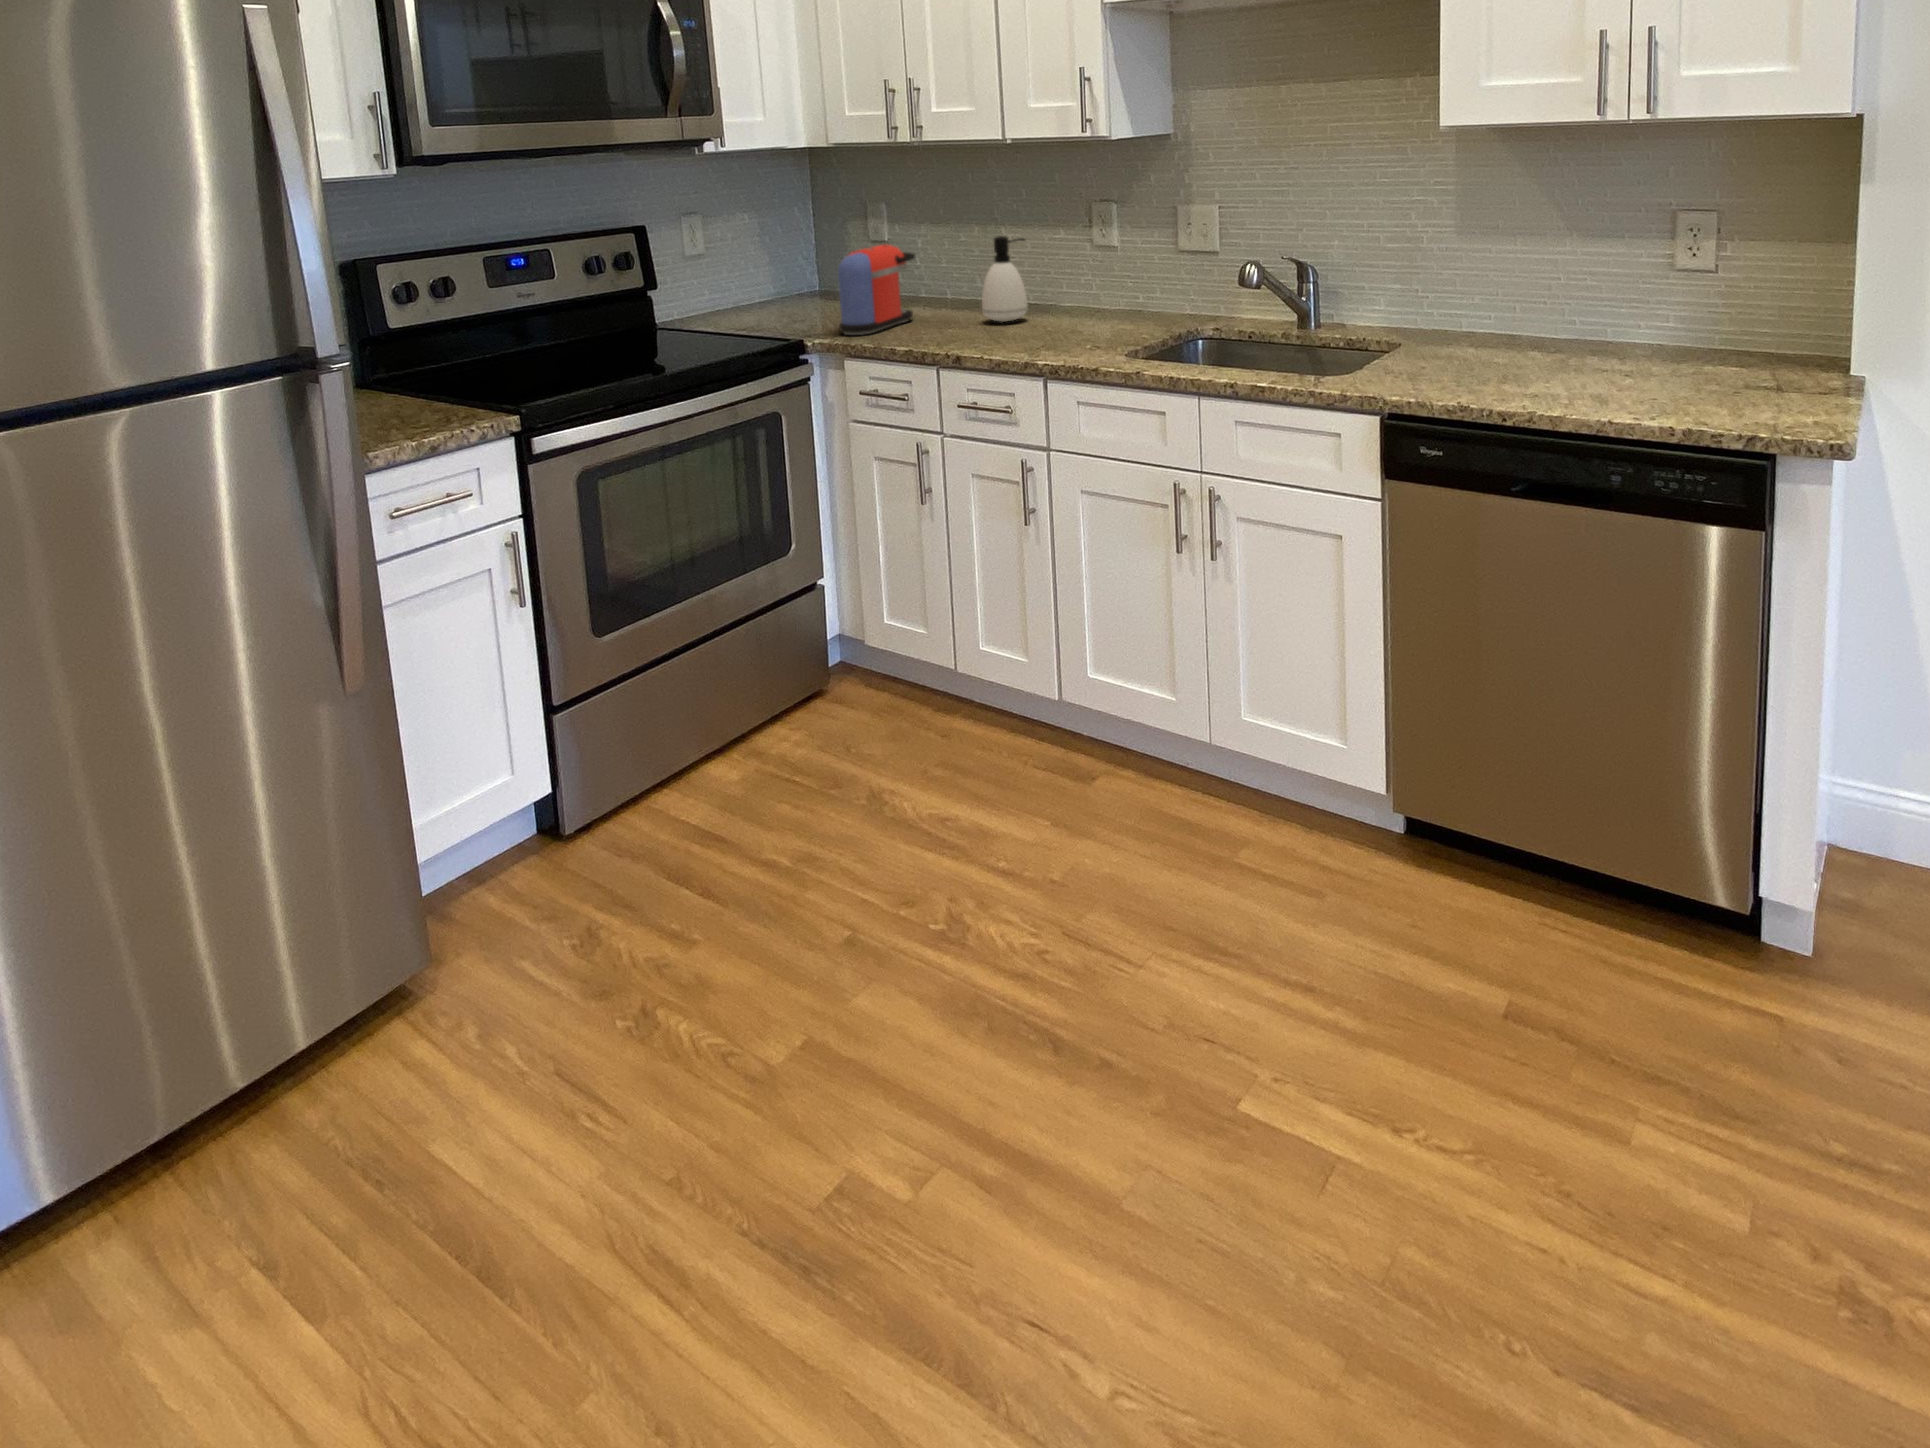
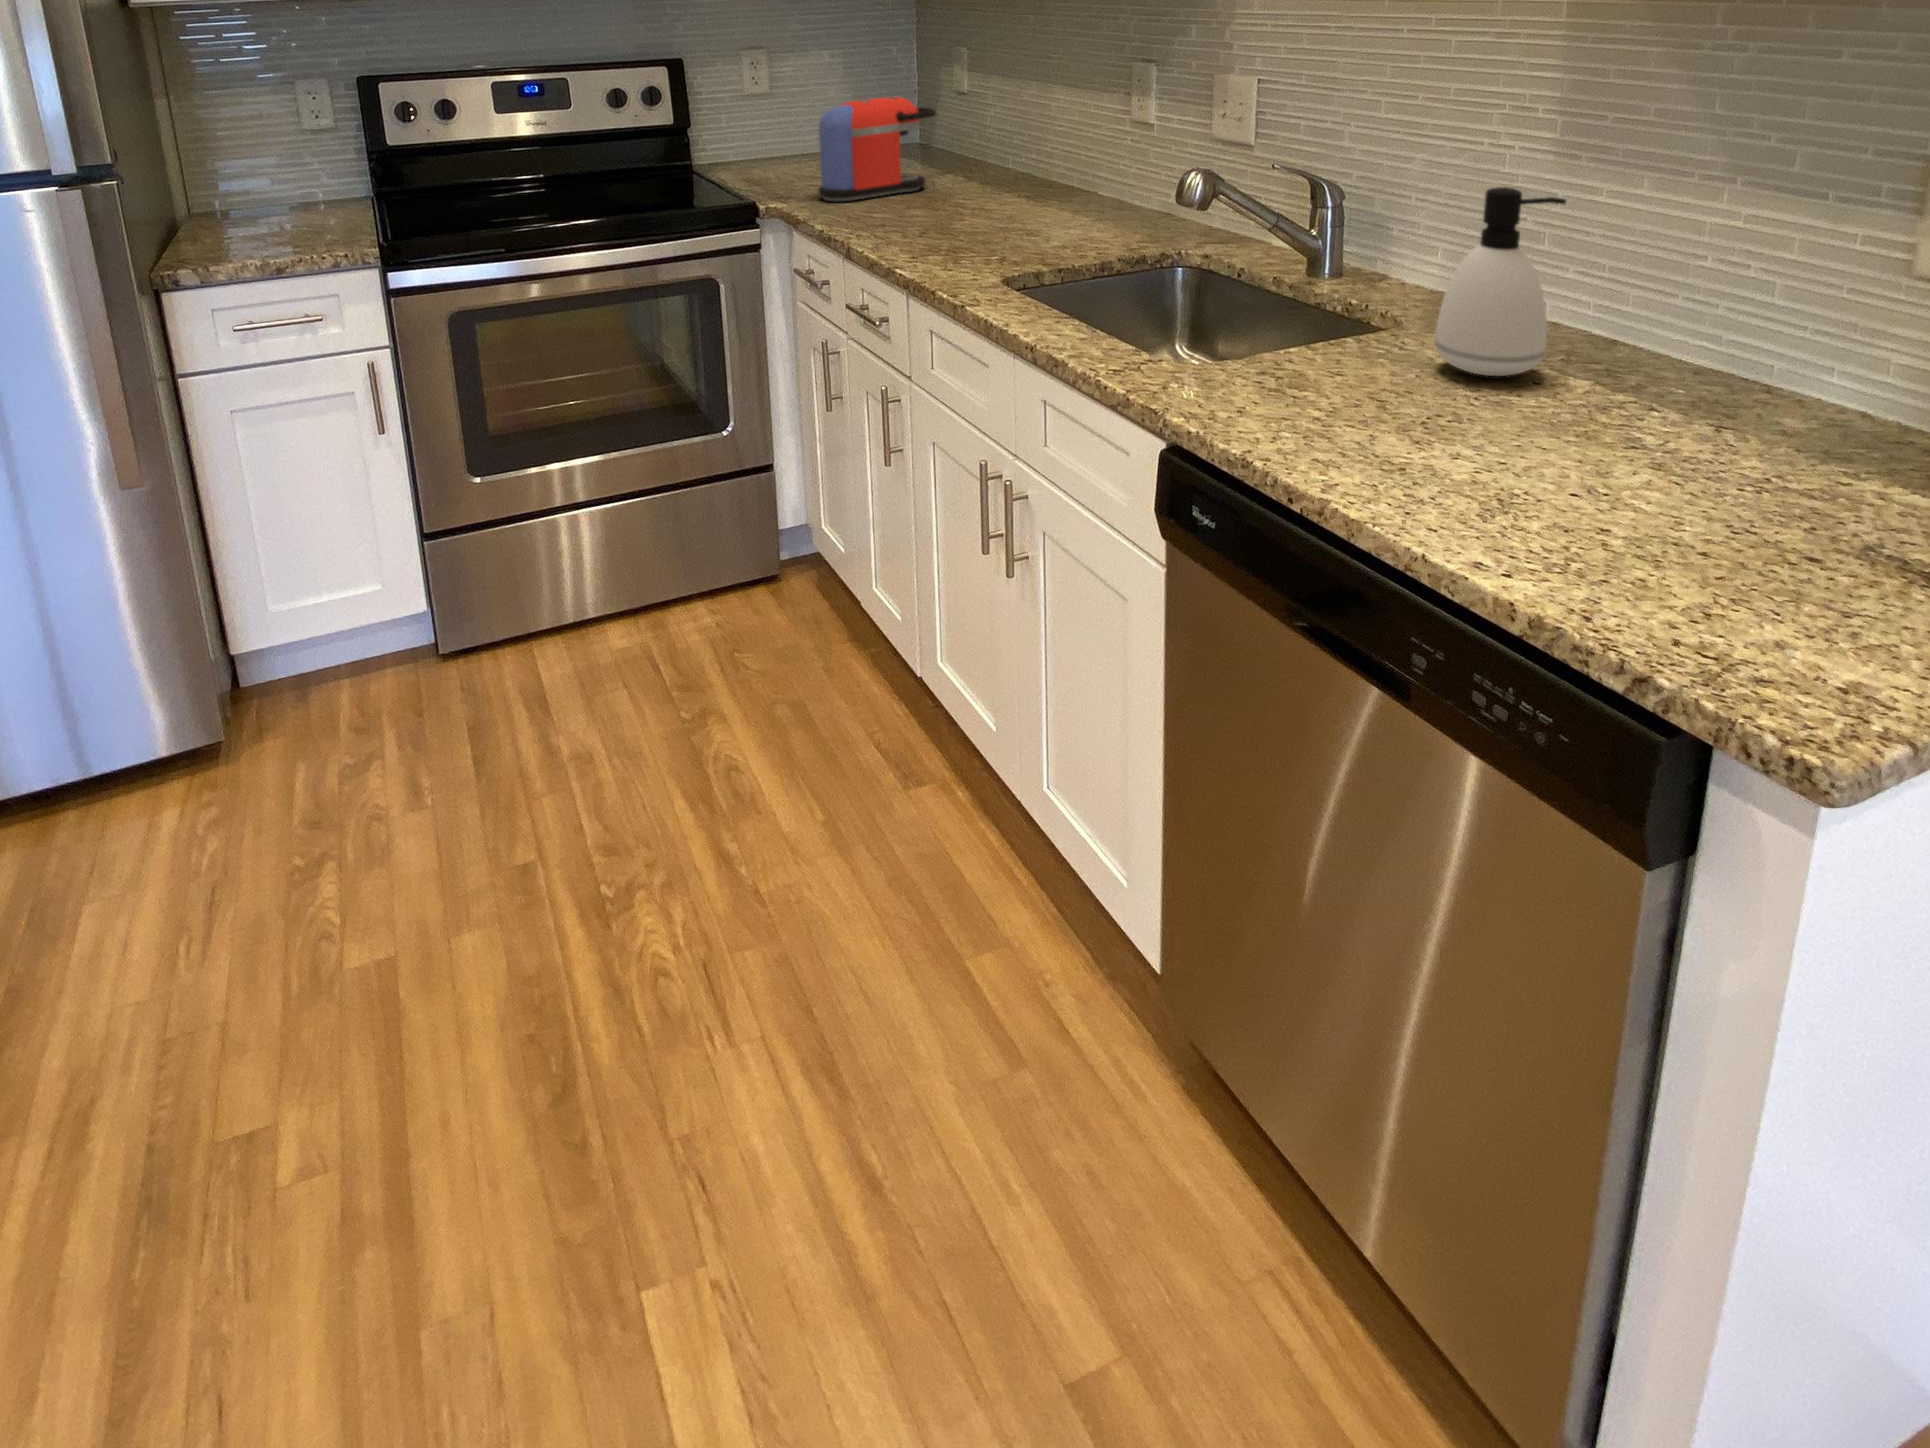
soap dispenser: present [982,236,1028,322] -> present [1435,187,1566,376]

